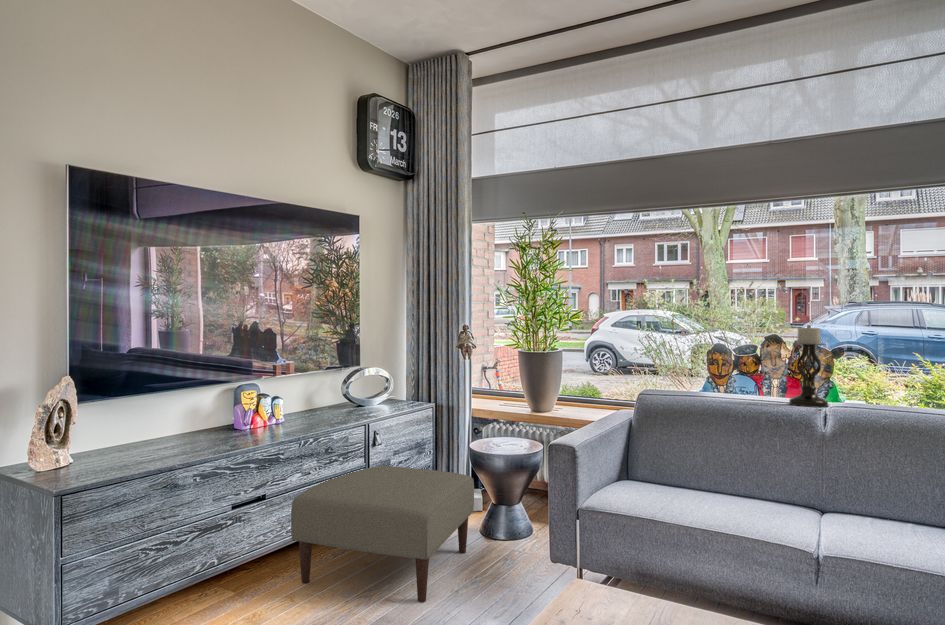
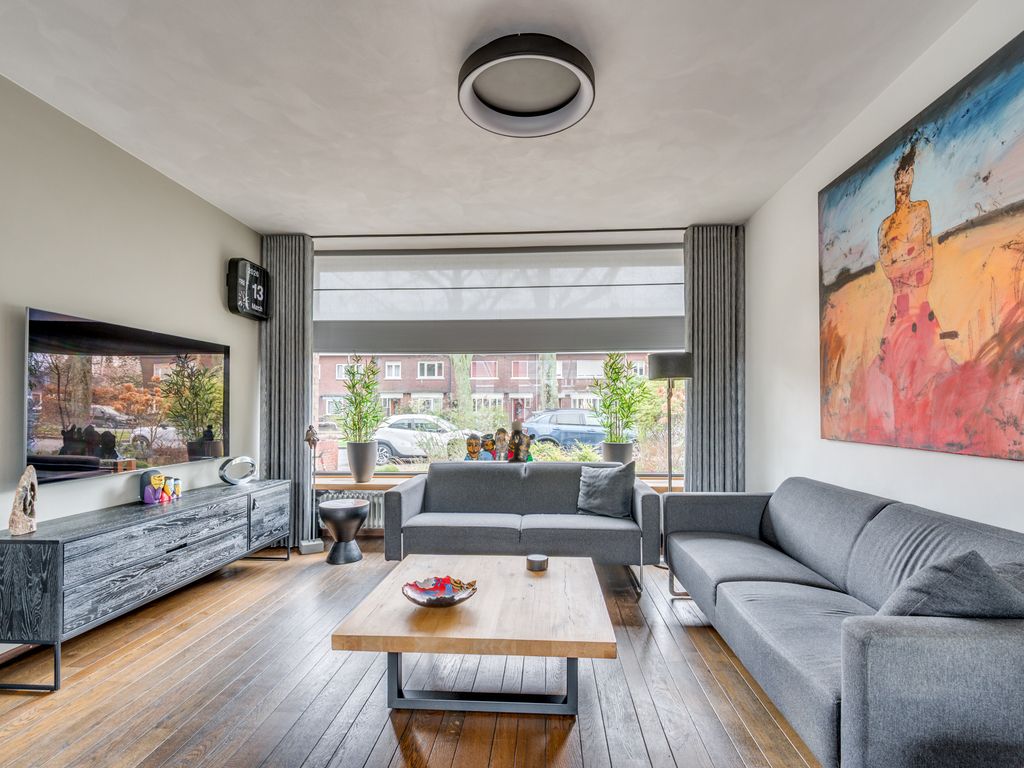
ottoman: present [291,465,474,602] -> none [201,522,326,604]

